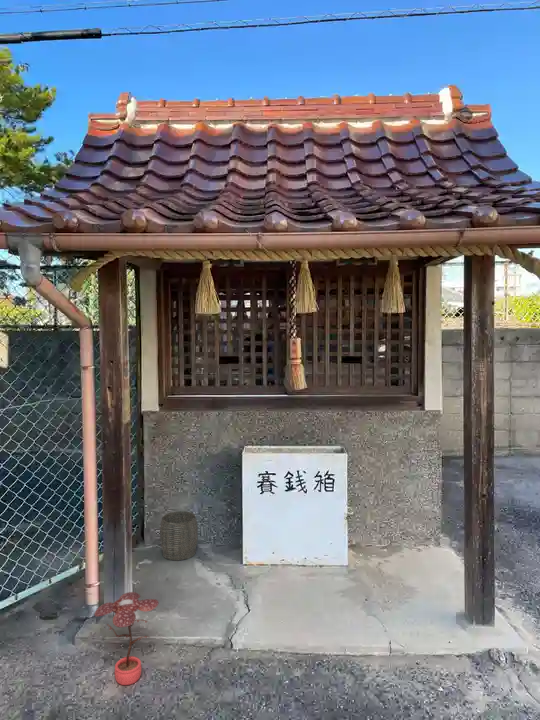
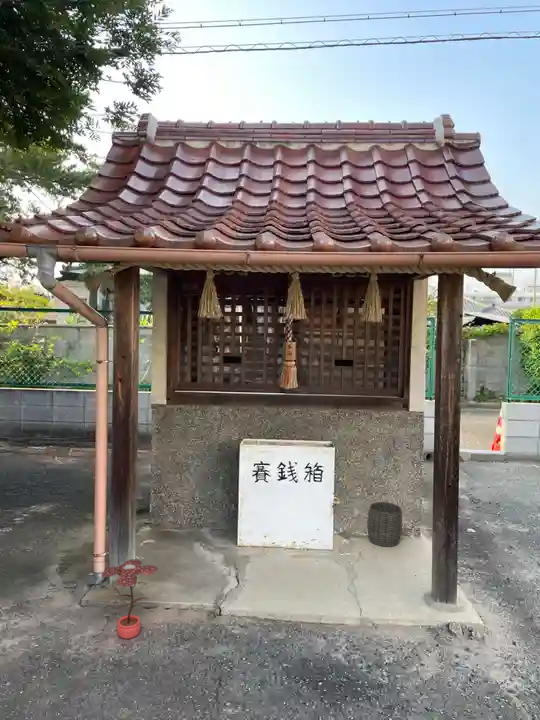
woven basket: present [160,511,198,560] -> present [367,502,402,547]

